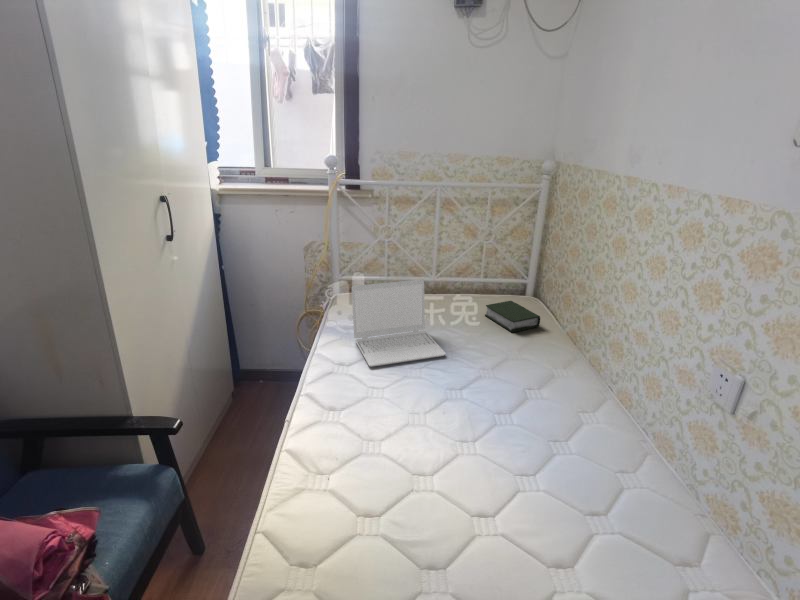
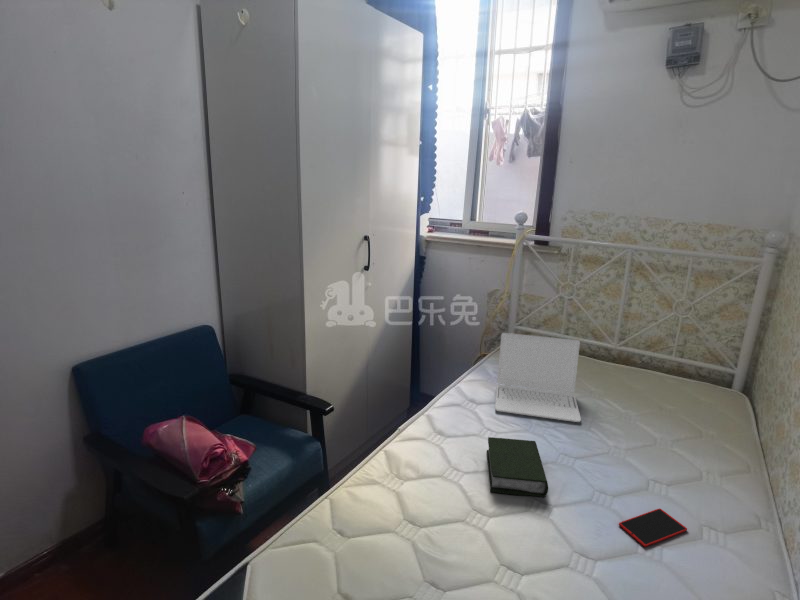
book: present [485,301,540,332] -> present [487,437,548,497]
smartphone: none [528,410,570,447] -> present [619,508,687,547]

